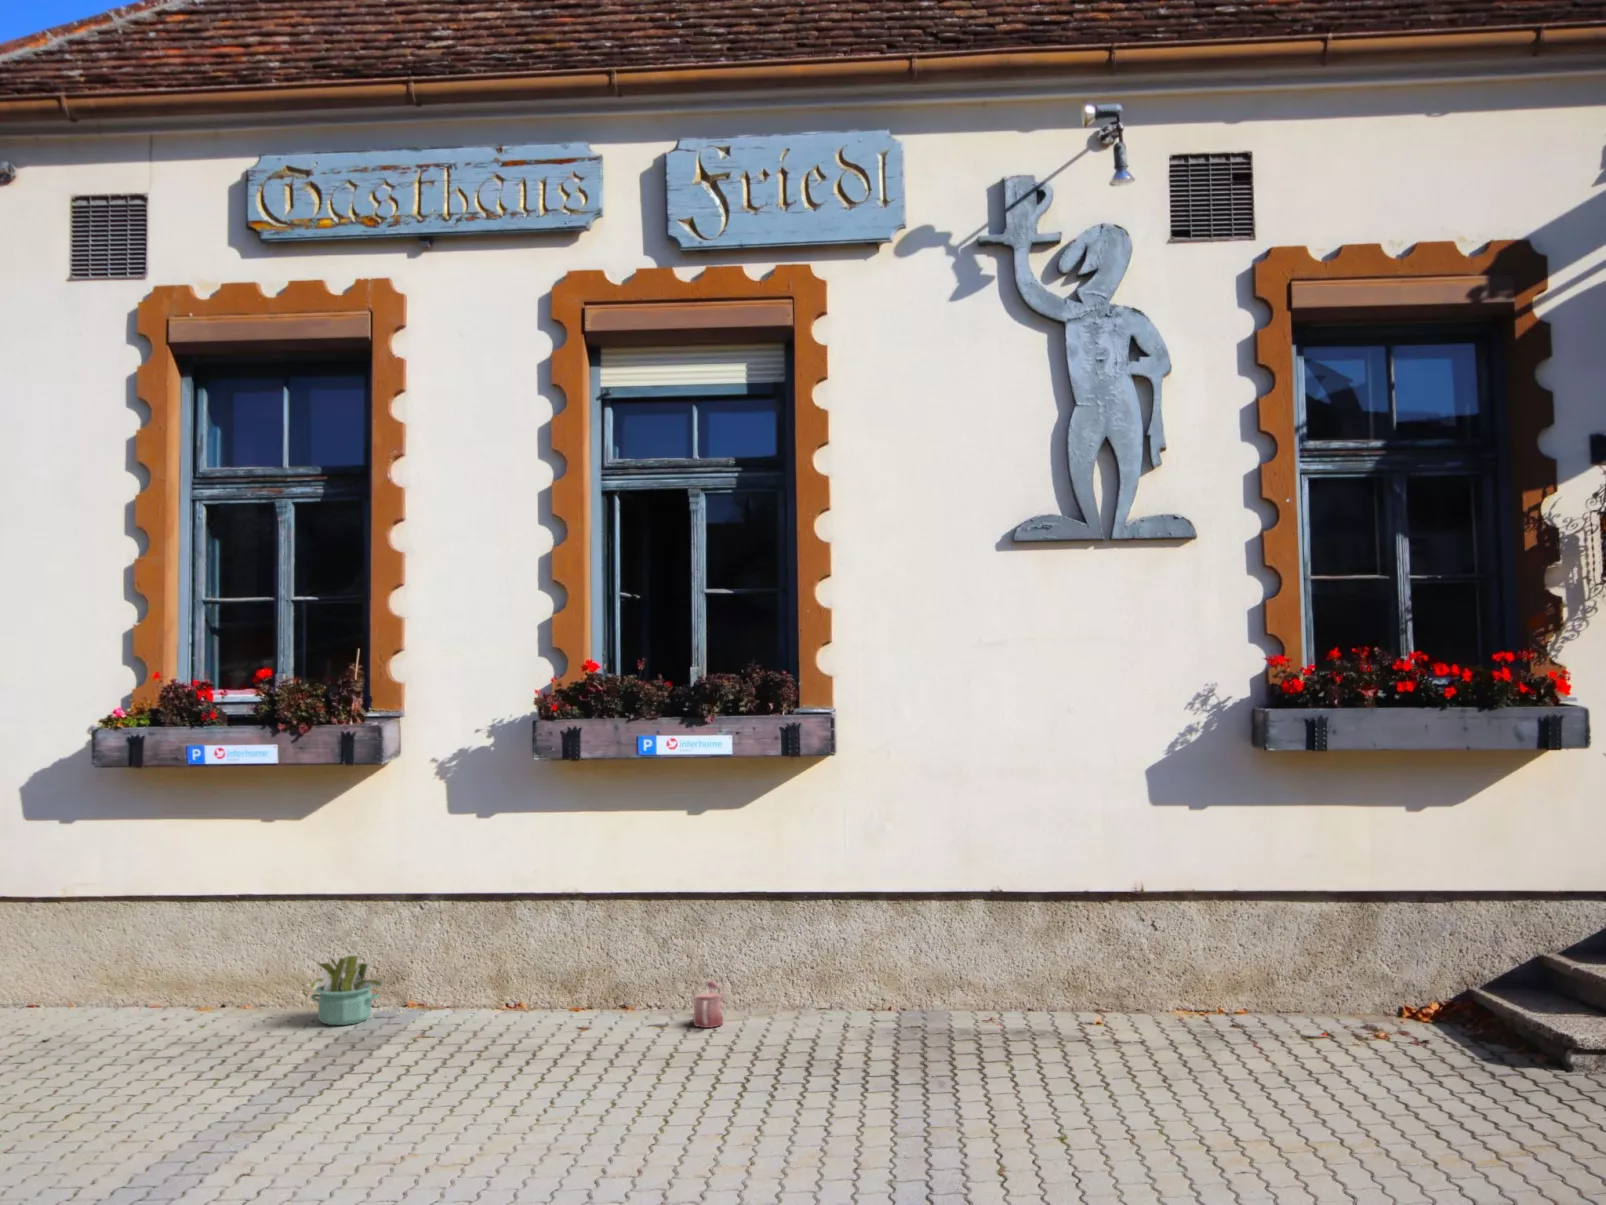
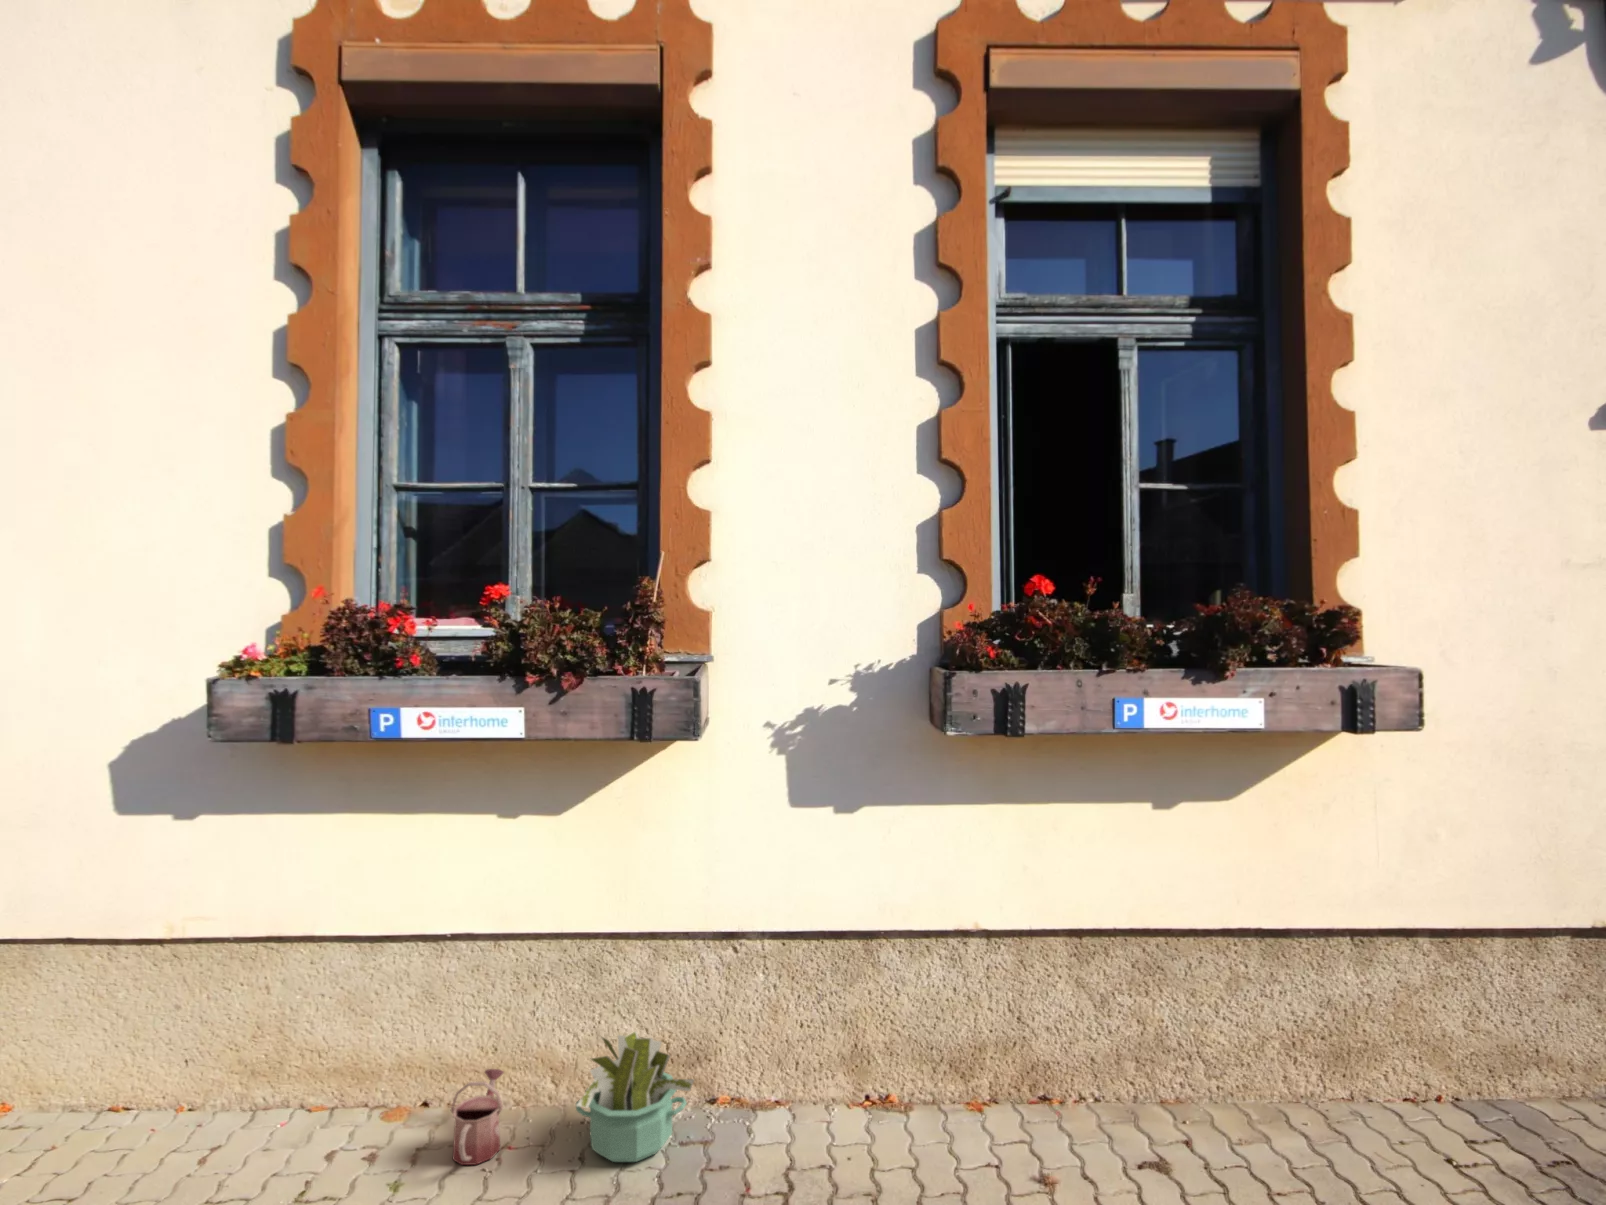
watering can: present [693,980,723,1028] -> present [451,1069,504,1165]

